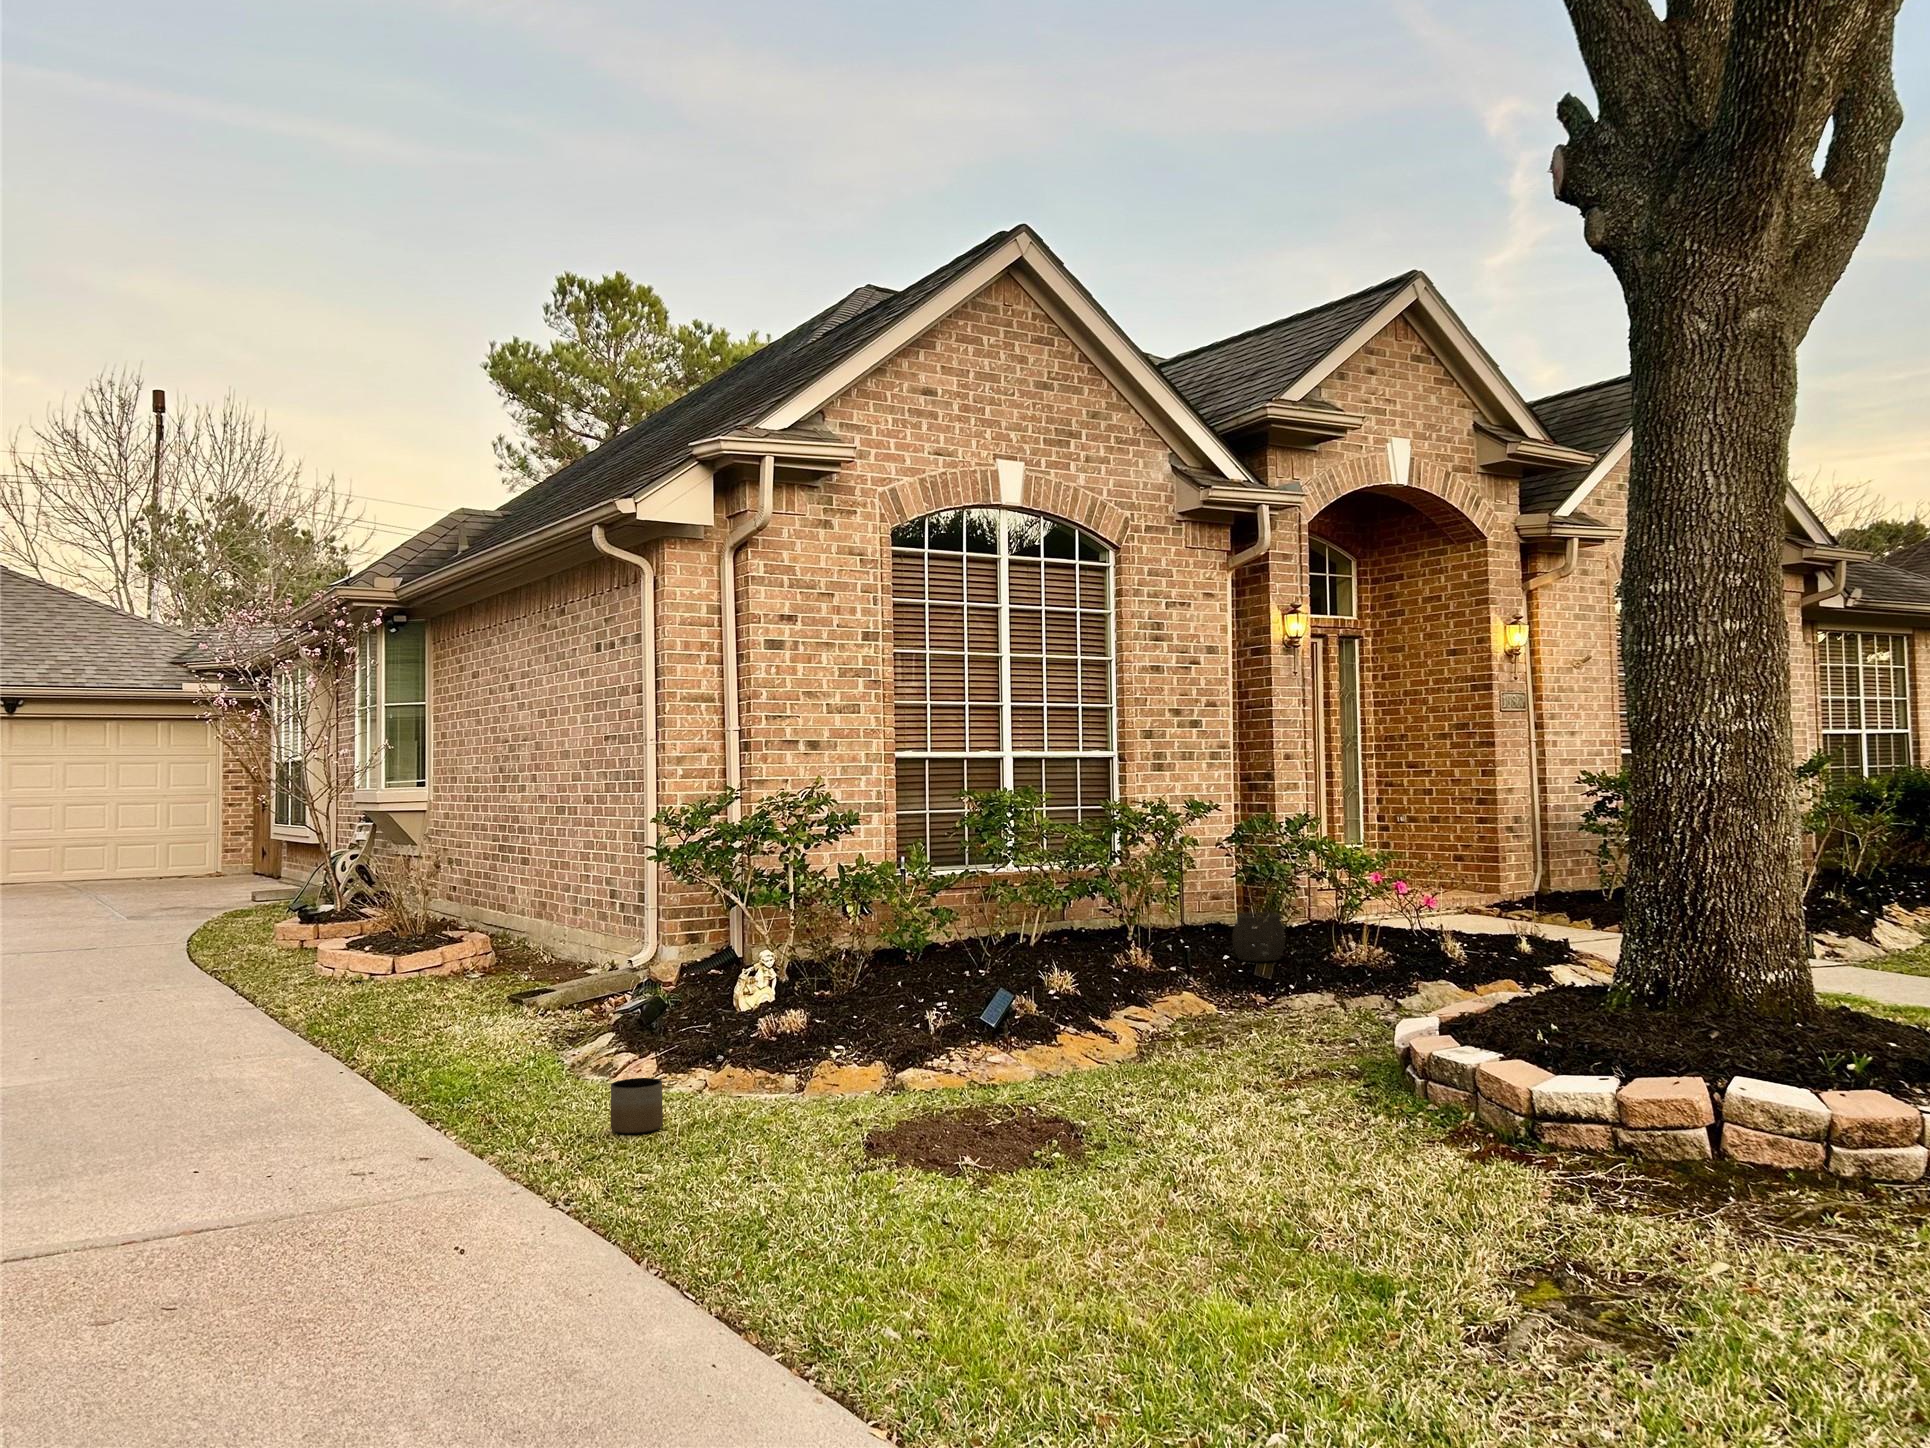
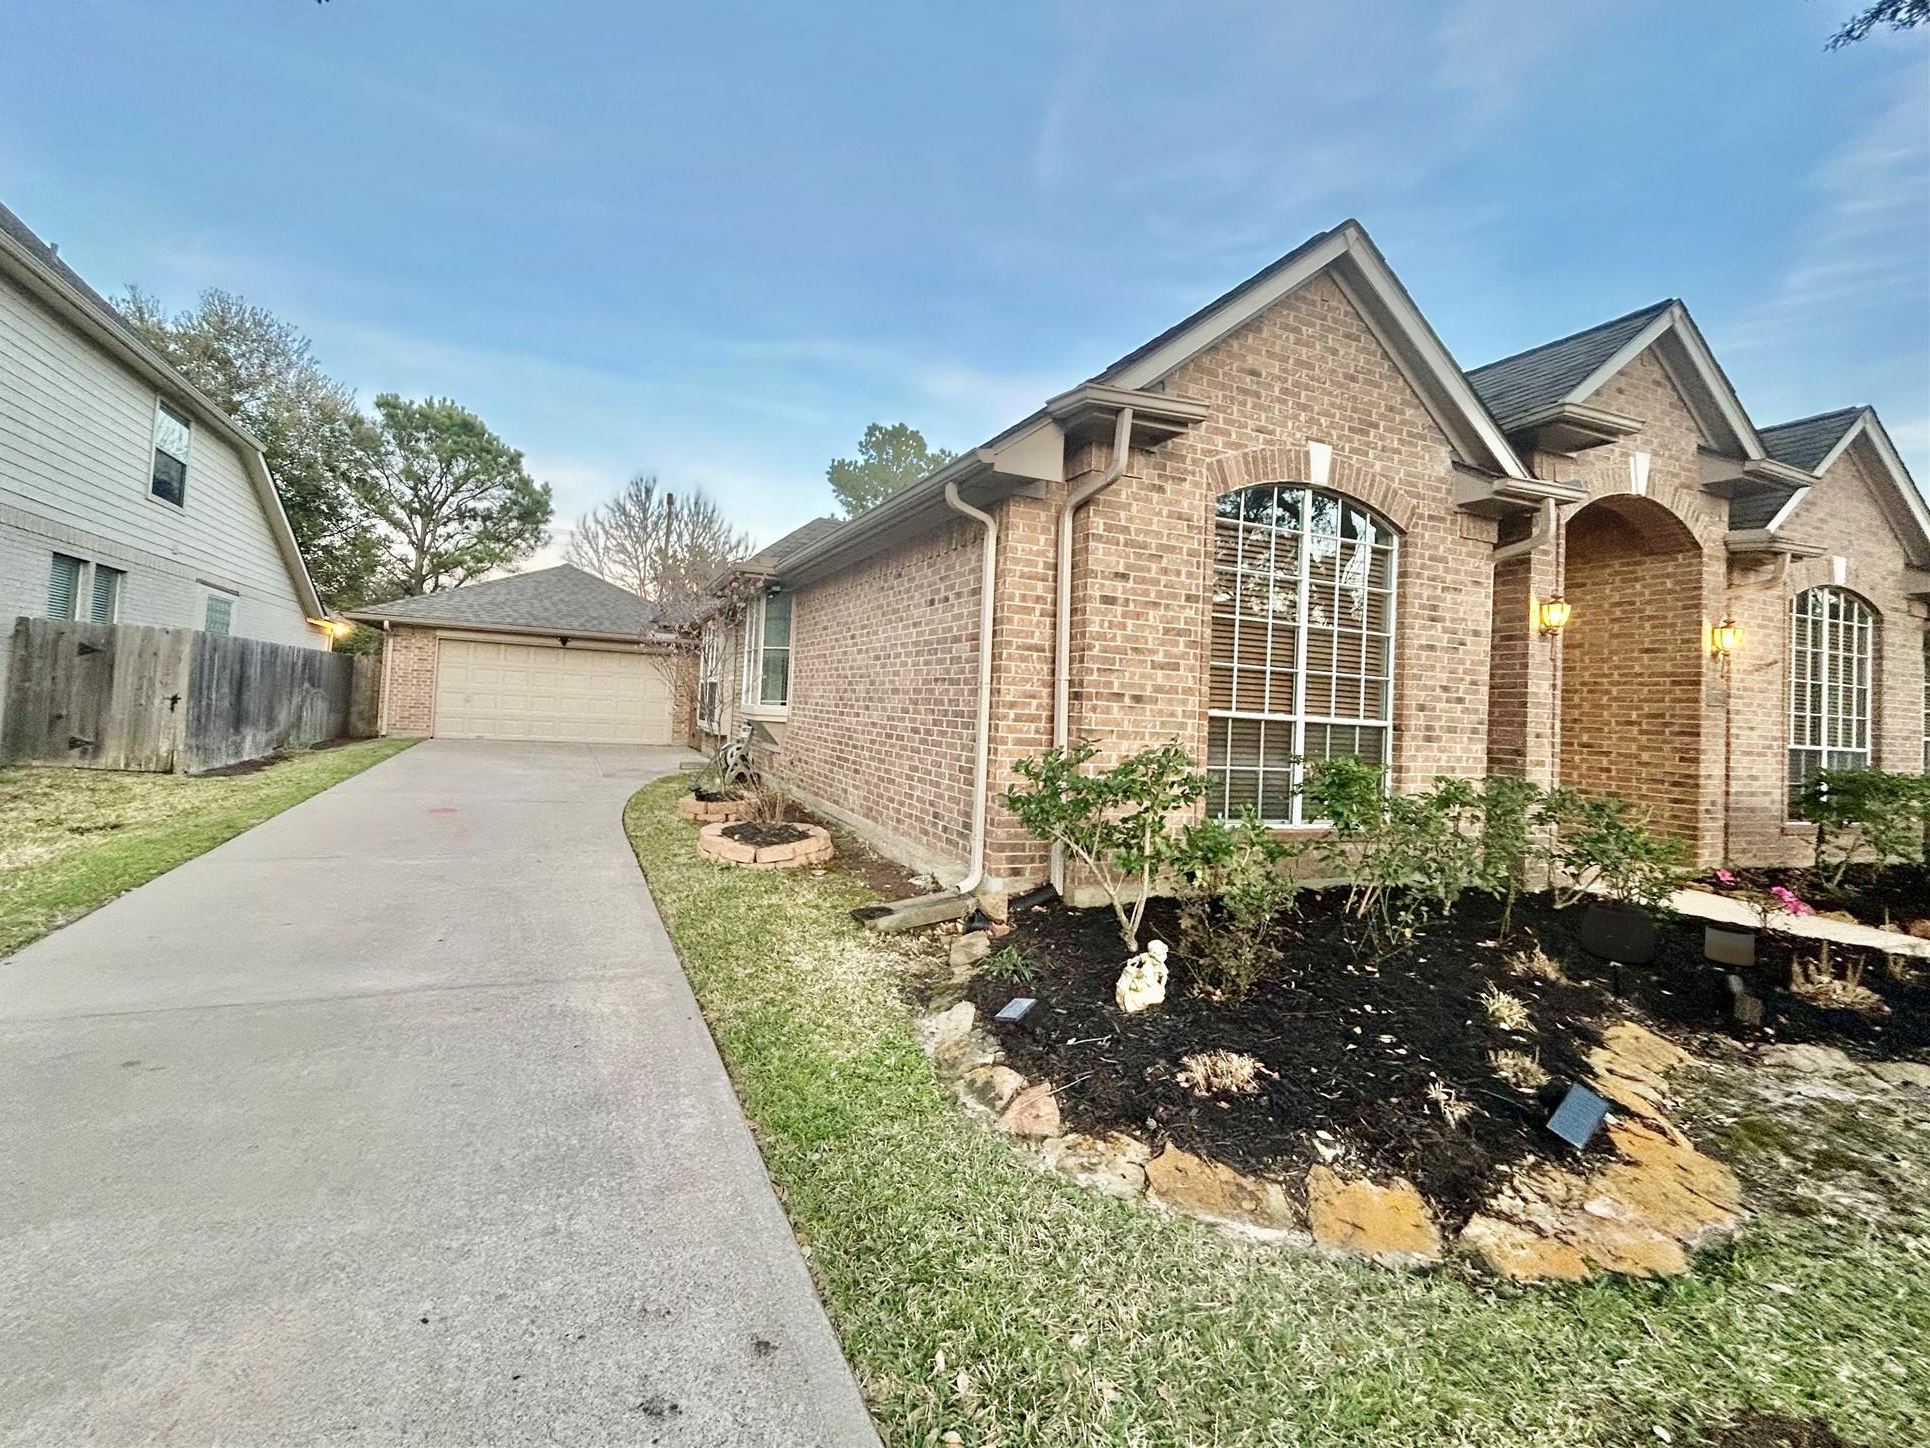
planter: present [611,1078,663,1134] -> present [1705,925,1754,966]

